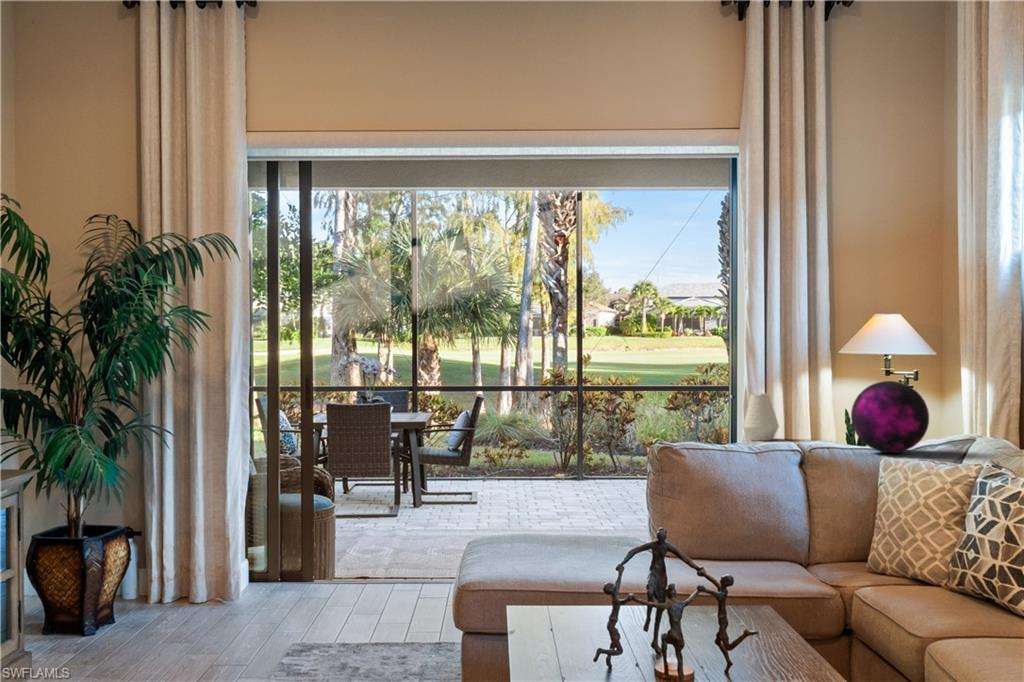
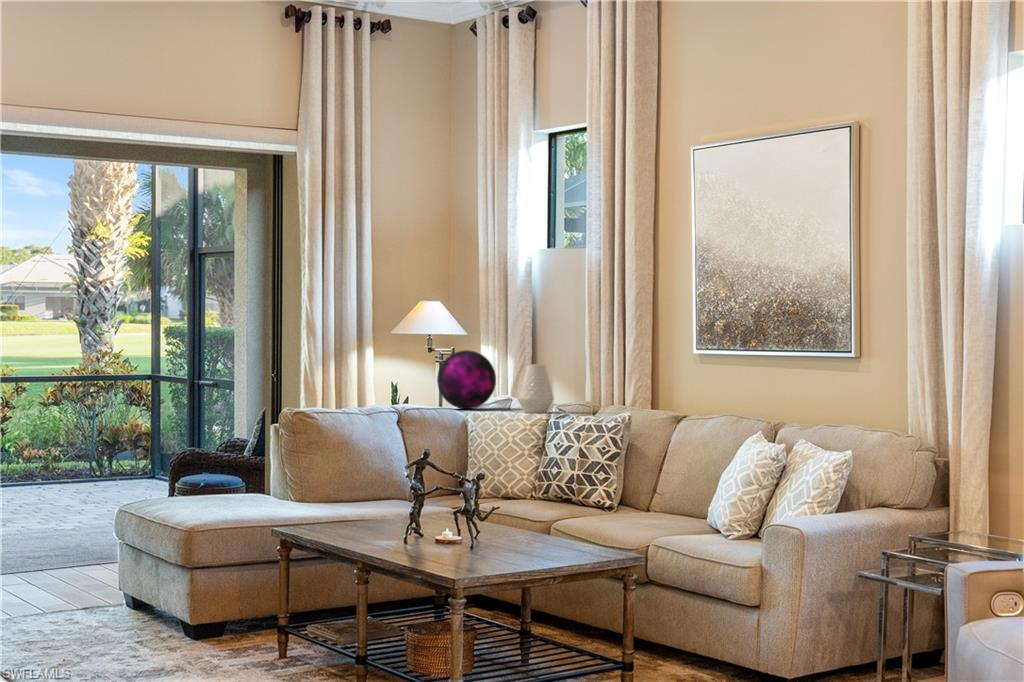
vase: present [743,393,779,441] -> present [518,364,554,413]

